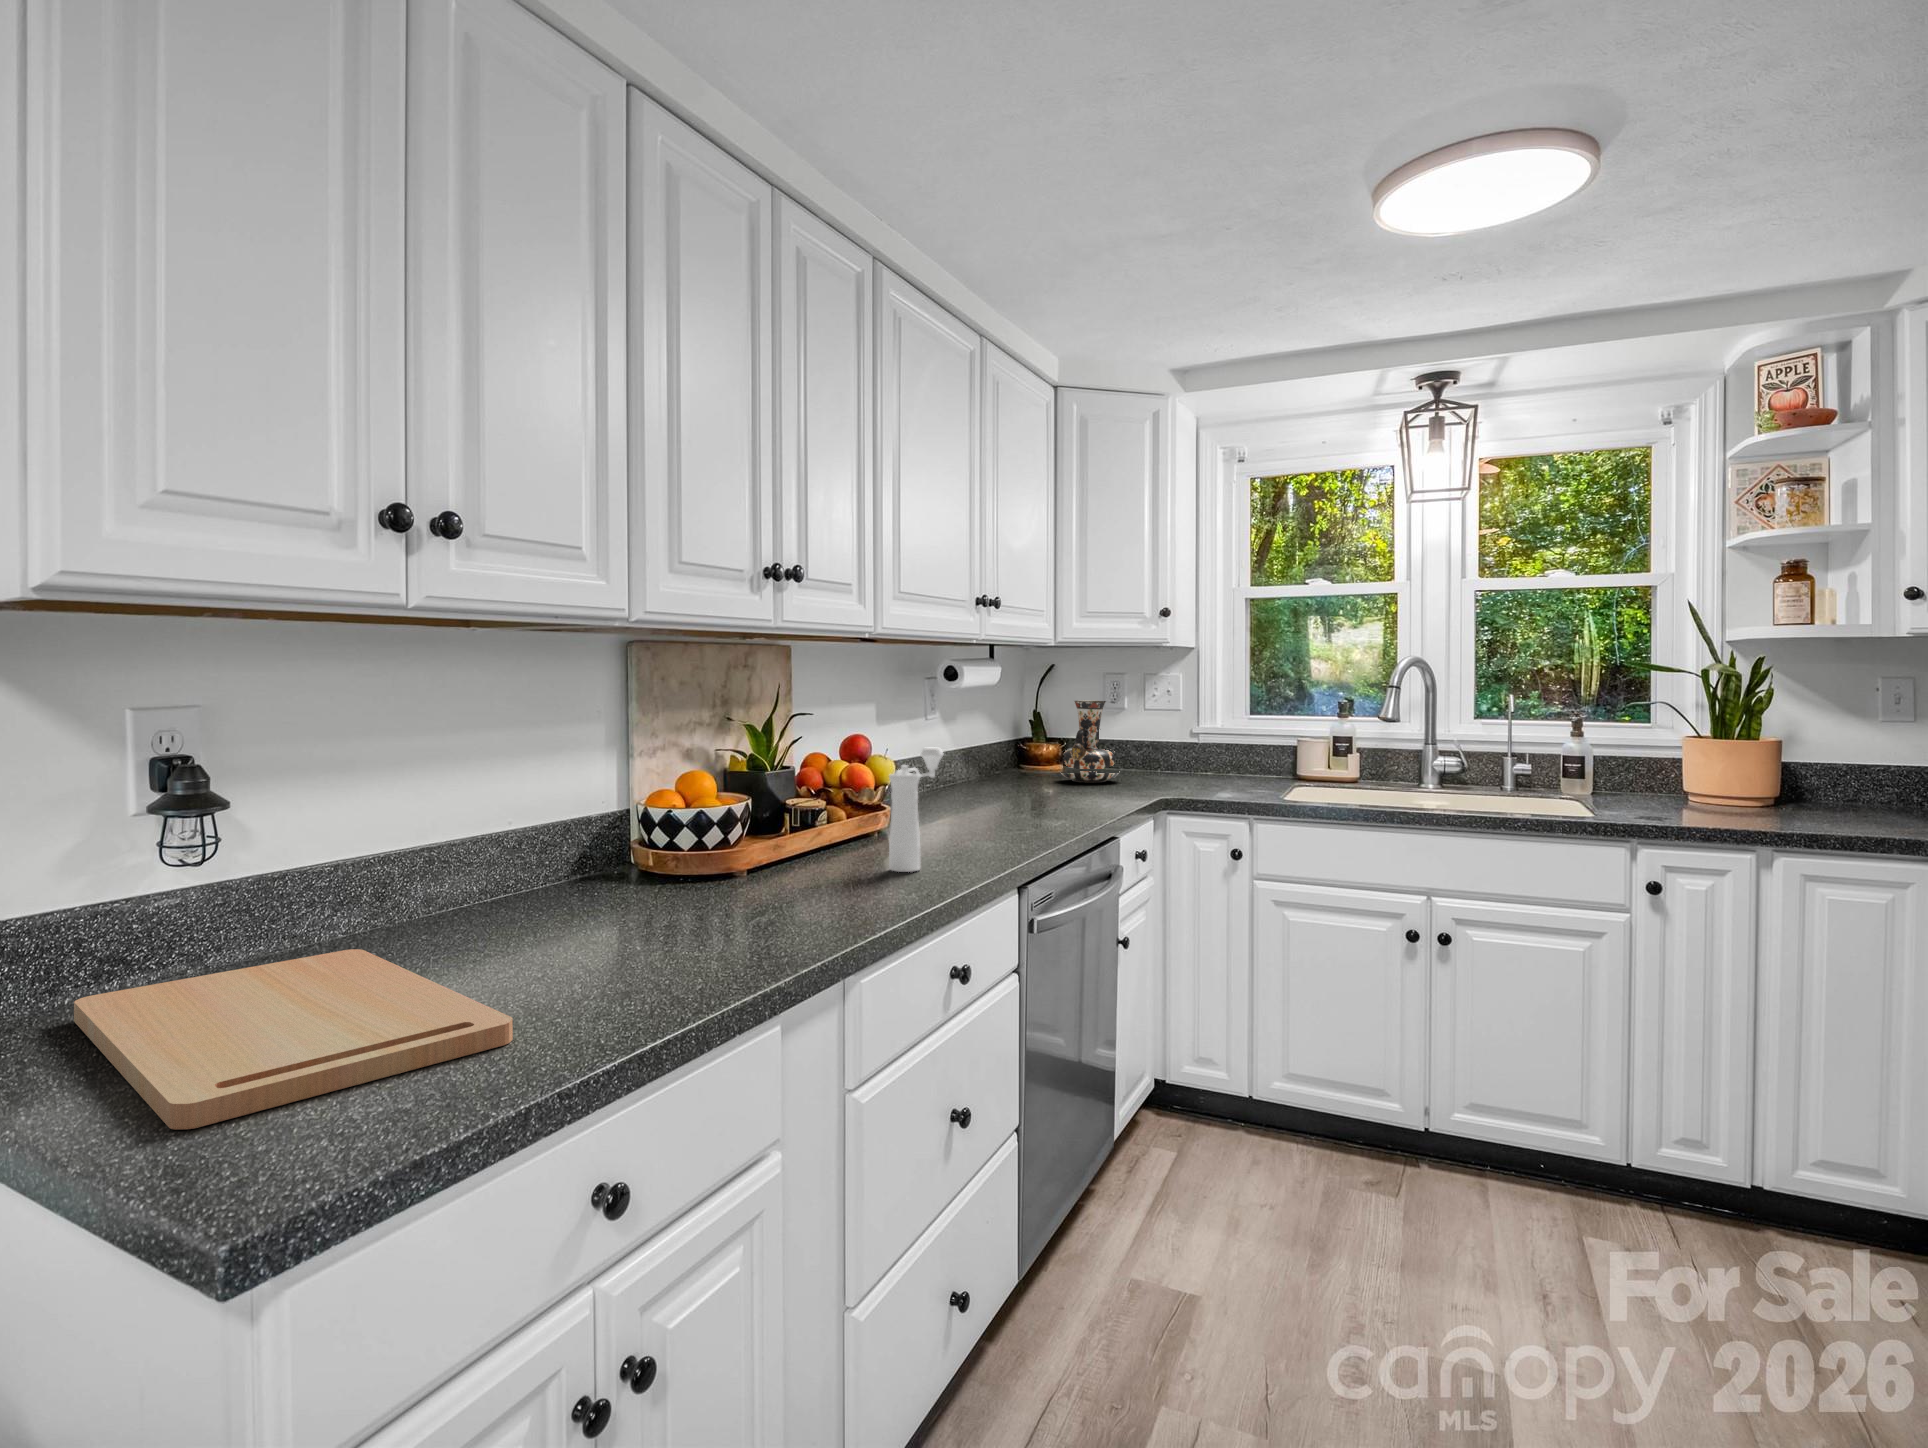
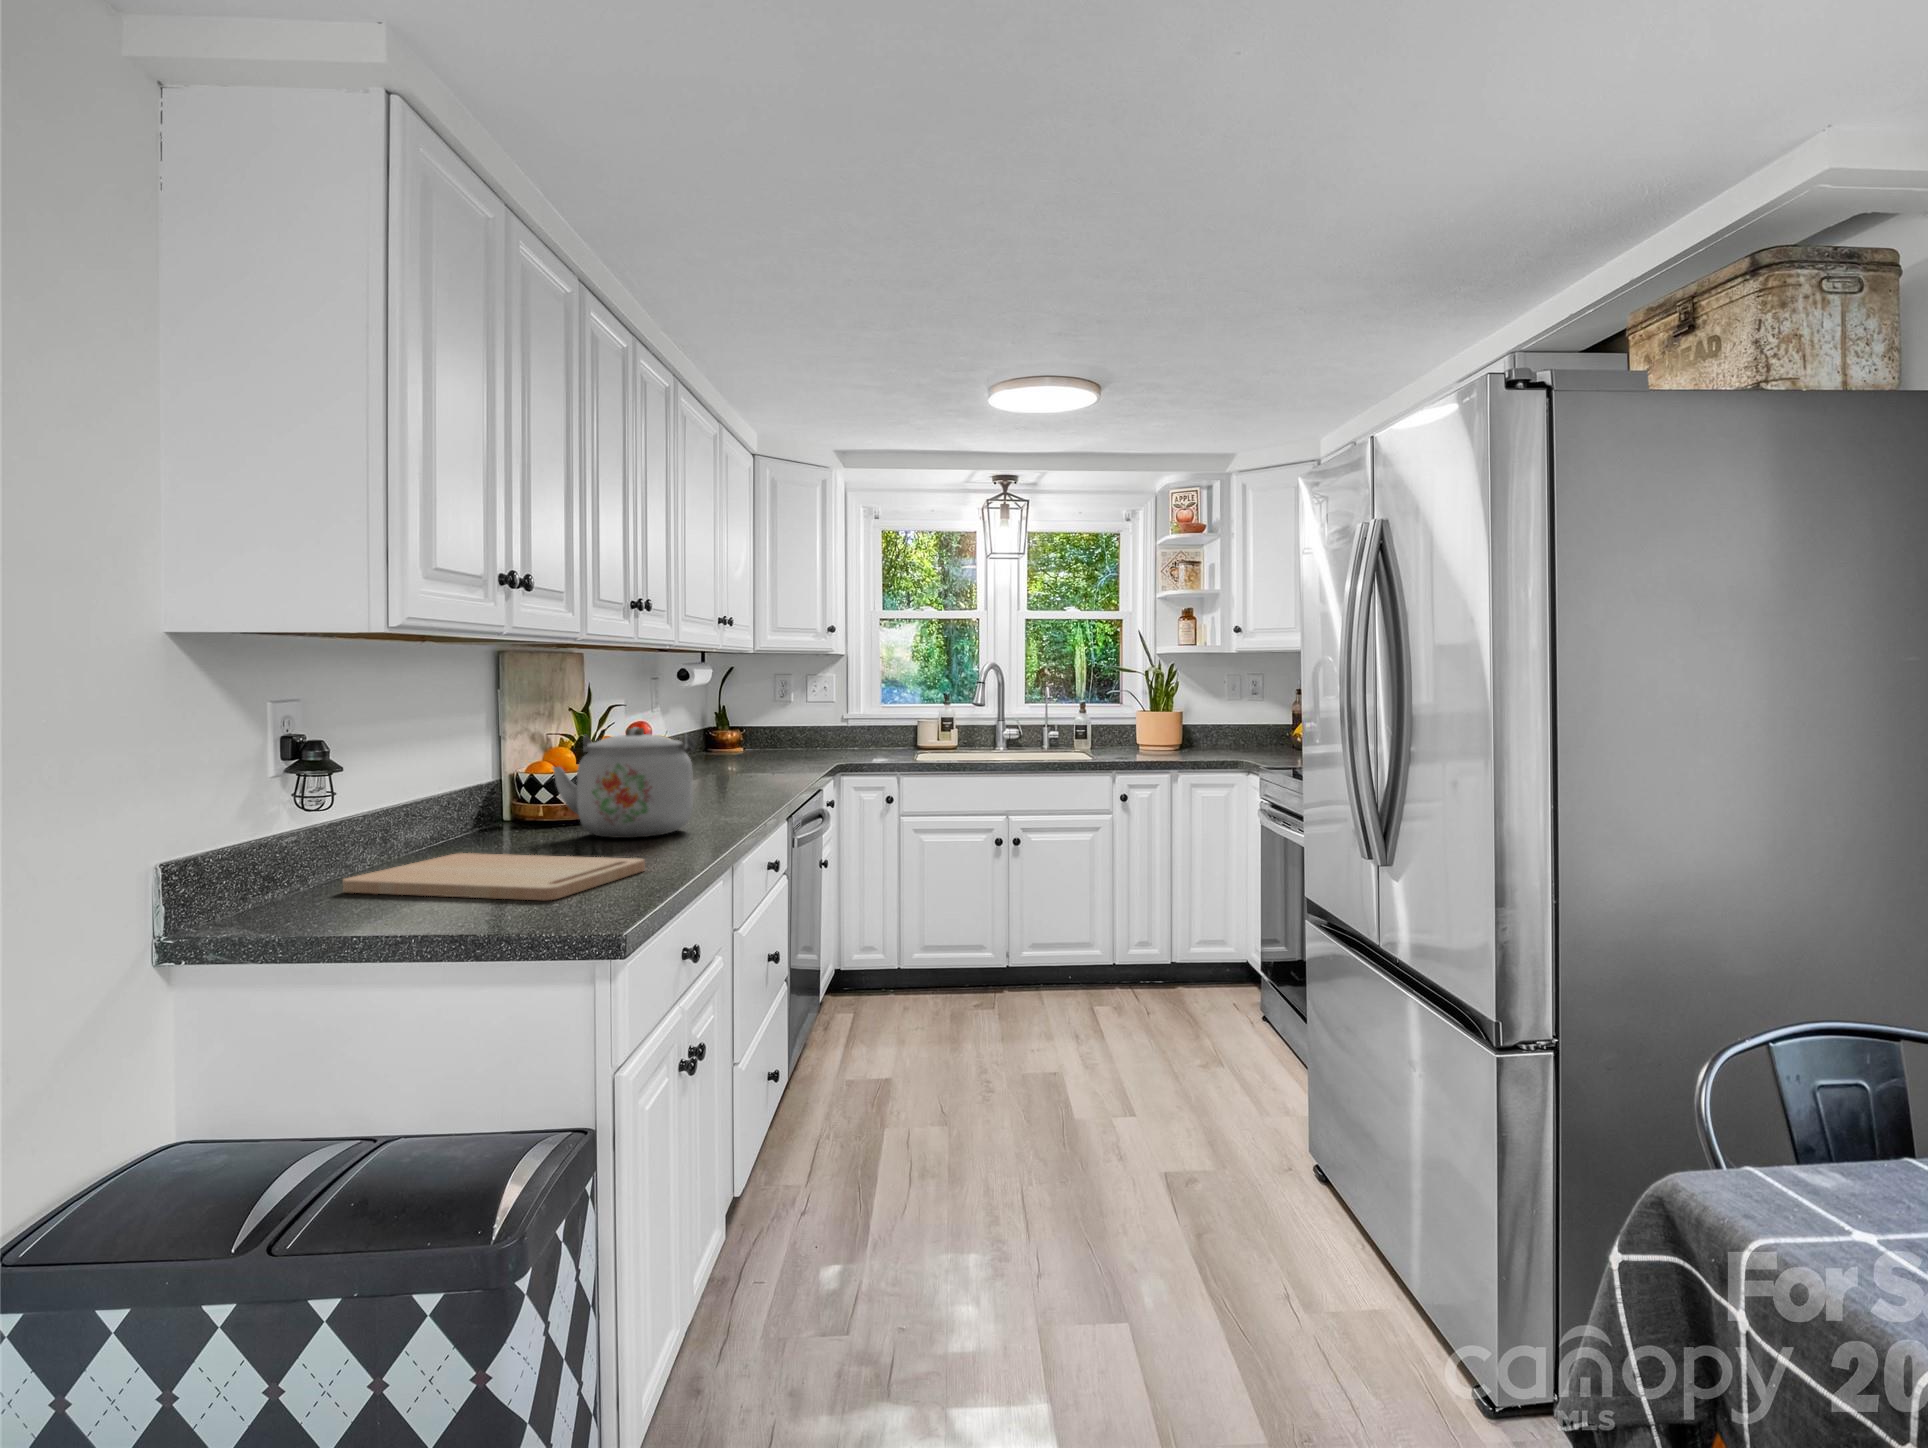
decorative vase: present [1061,700,1119,783] -> none [740,696,789,759]
pepper mill: present [889,747,943,872] -> none [708,726,737,807]
kettle: none [589,752,807,933] -> present [553,727,696,838]

